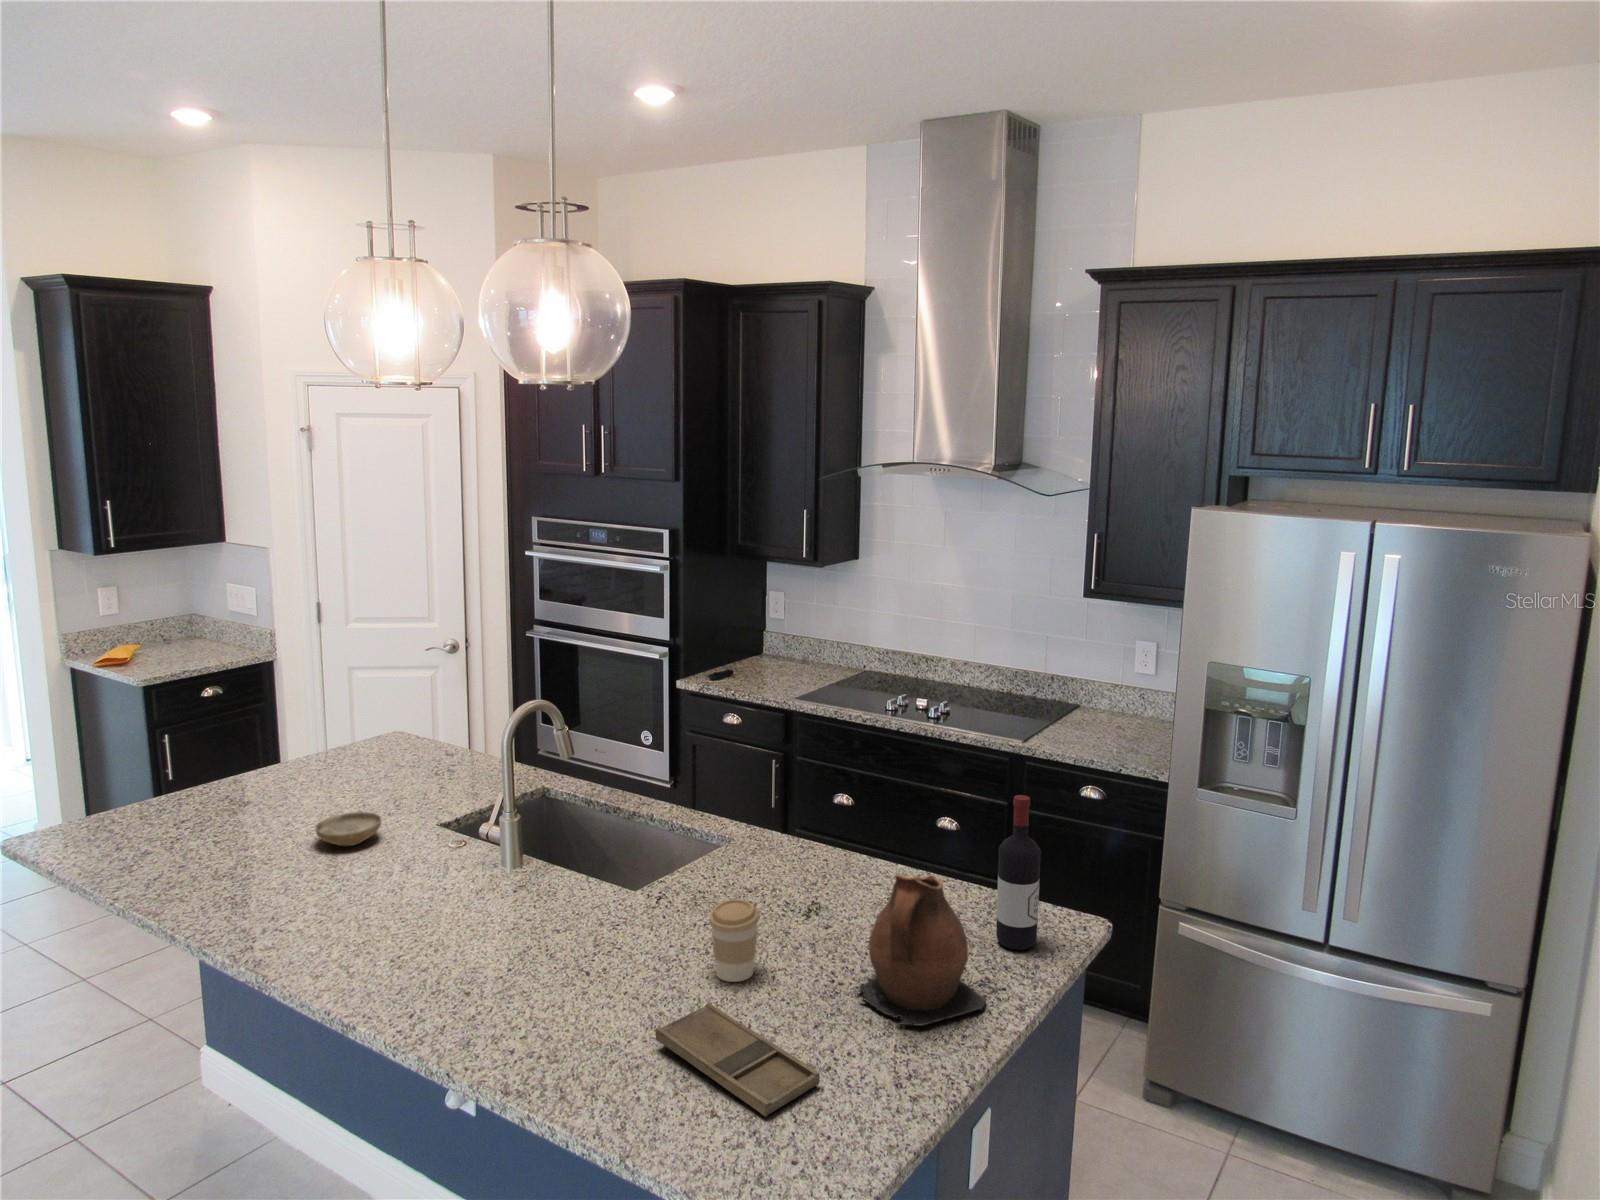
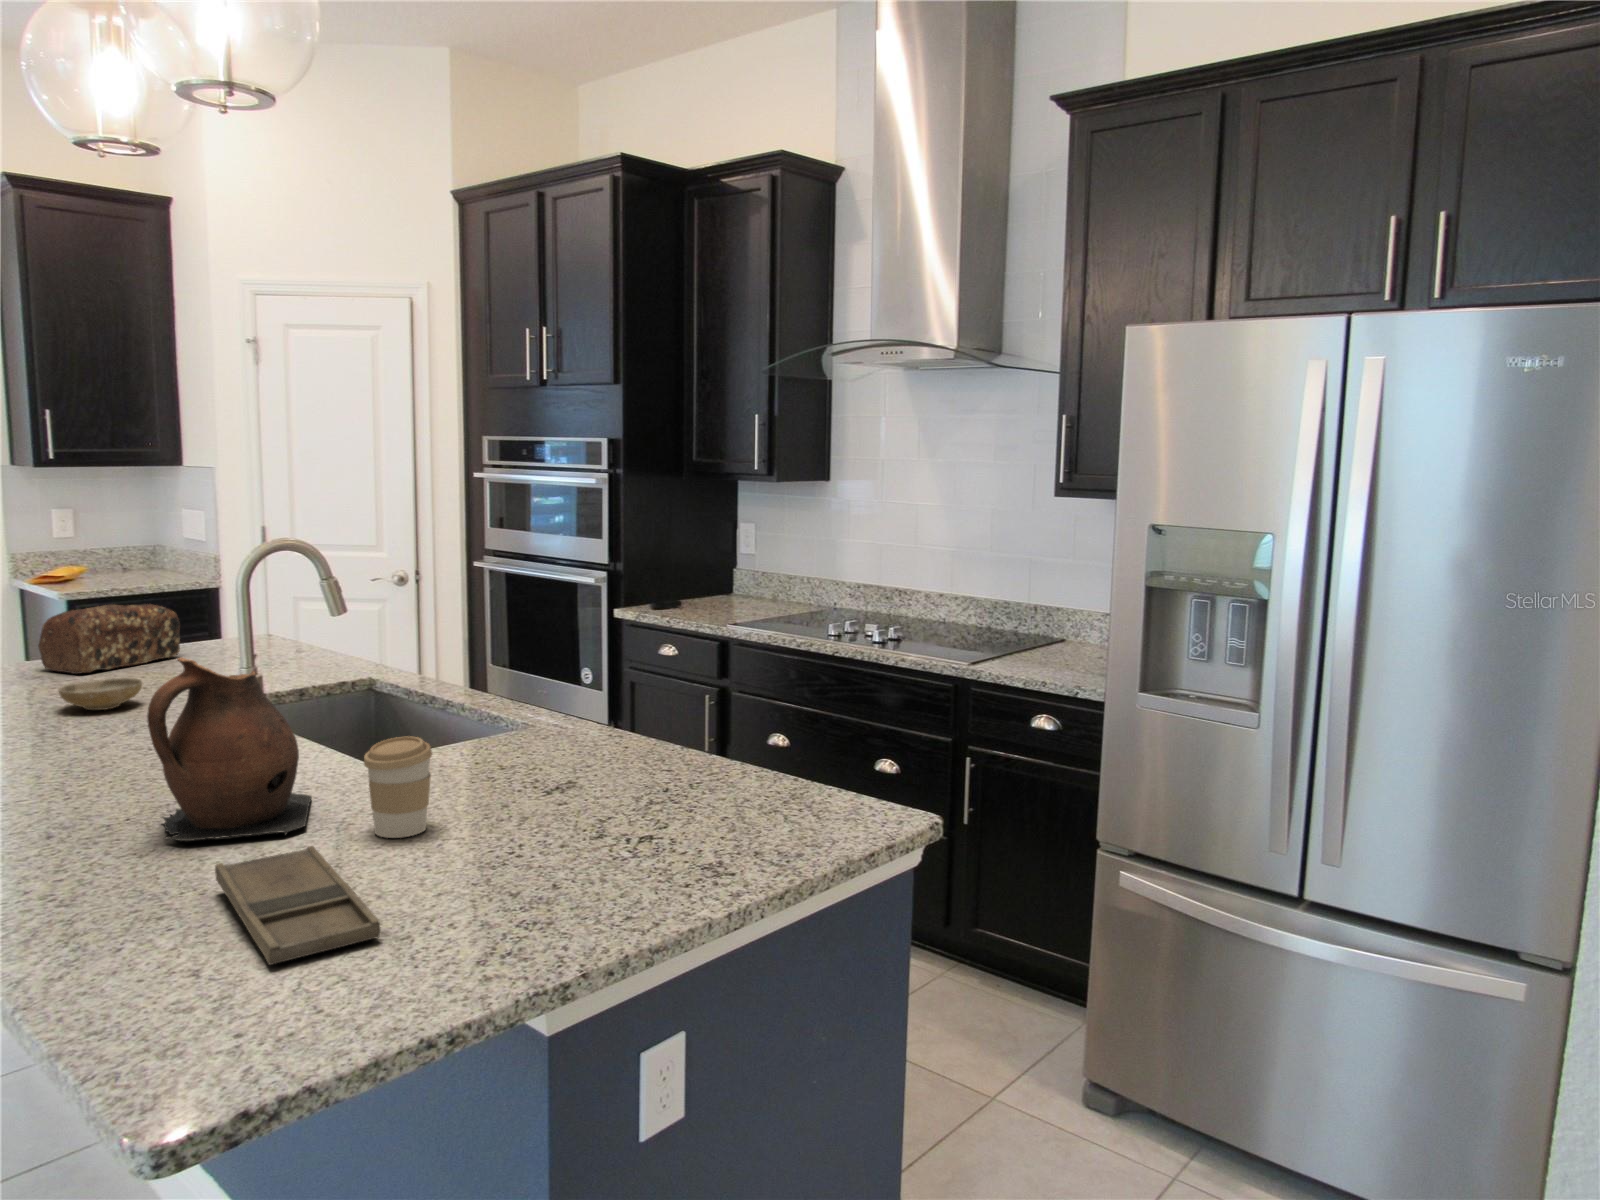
bread loaf: none [240,724,350,799] -> present [38,604,180,674]
wine bottle: present [996,795,1041,950] -> none [764,622,819,828]
ceramic pitcher: present [855,874,986,1026] -> present [147,658,312,841]

